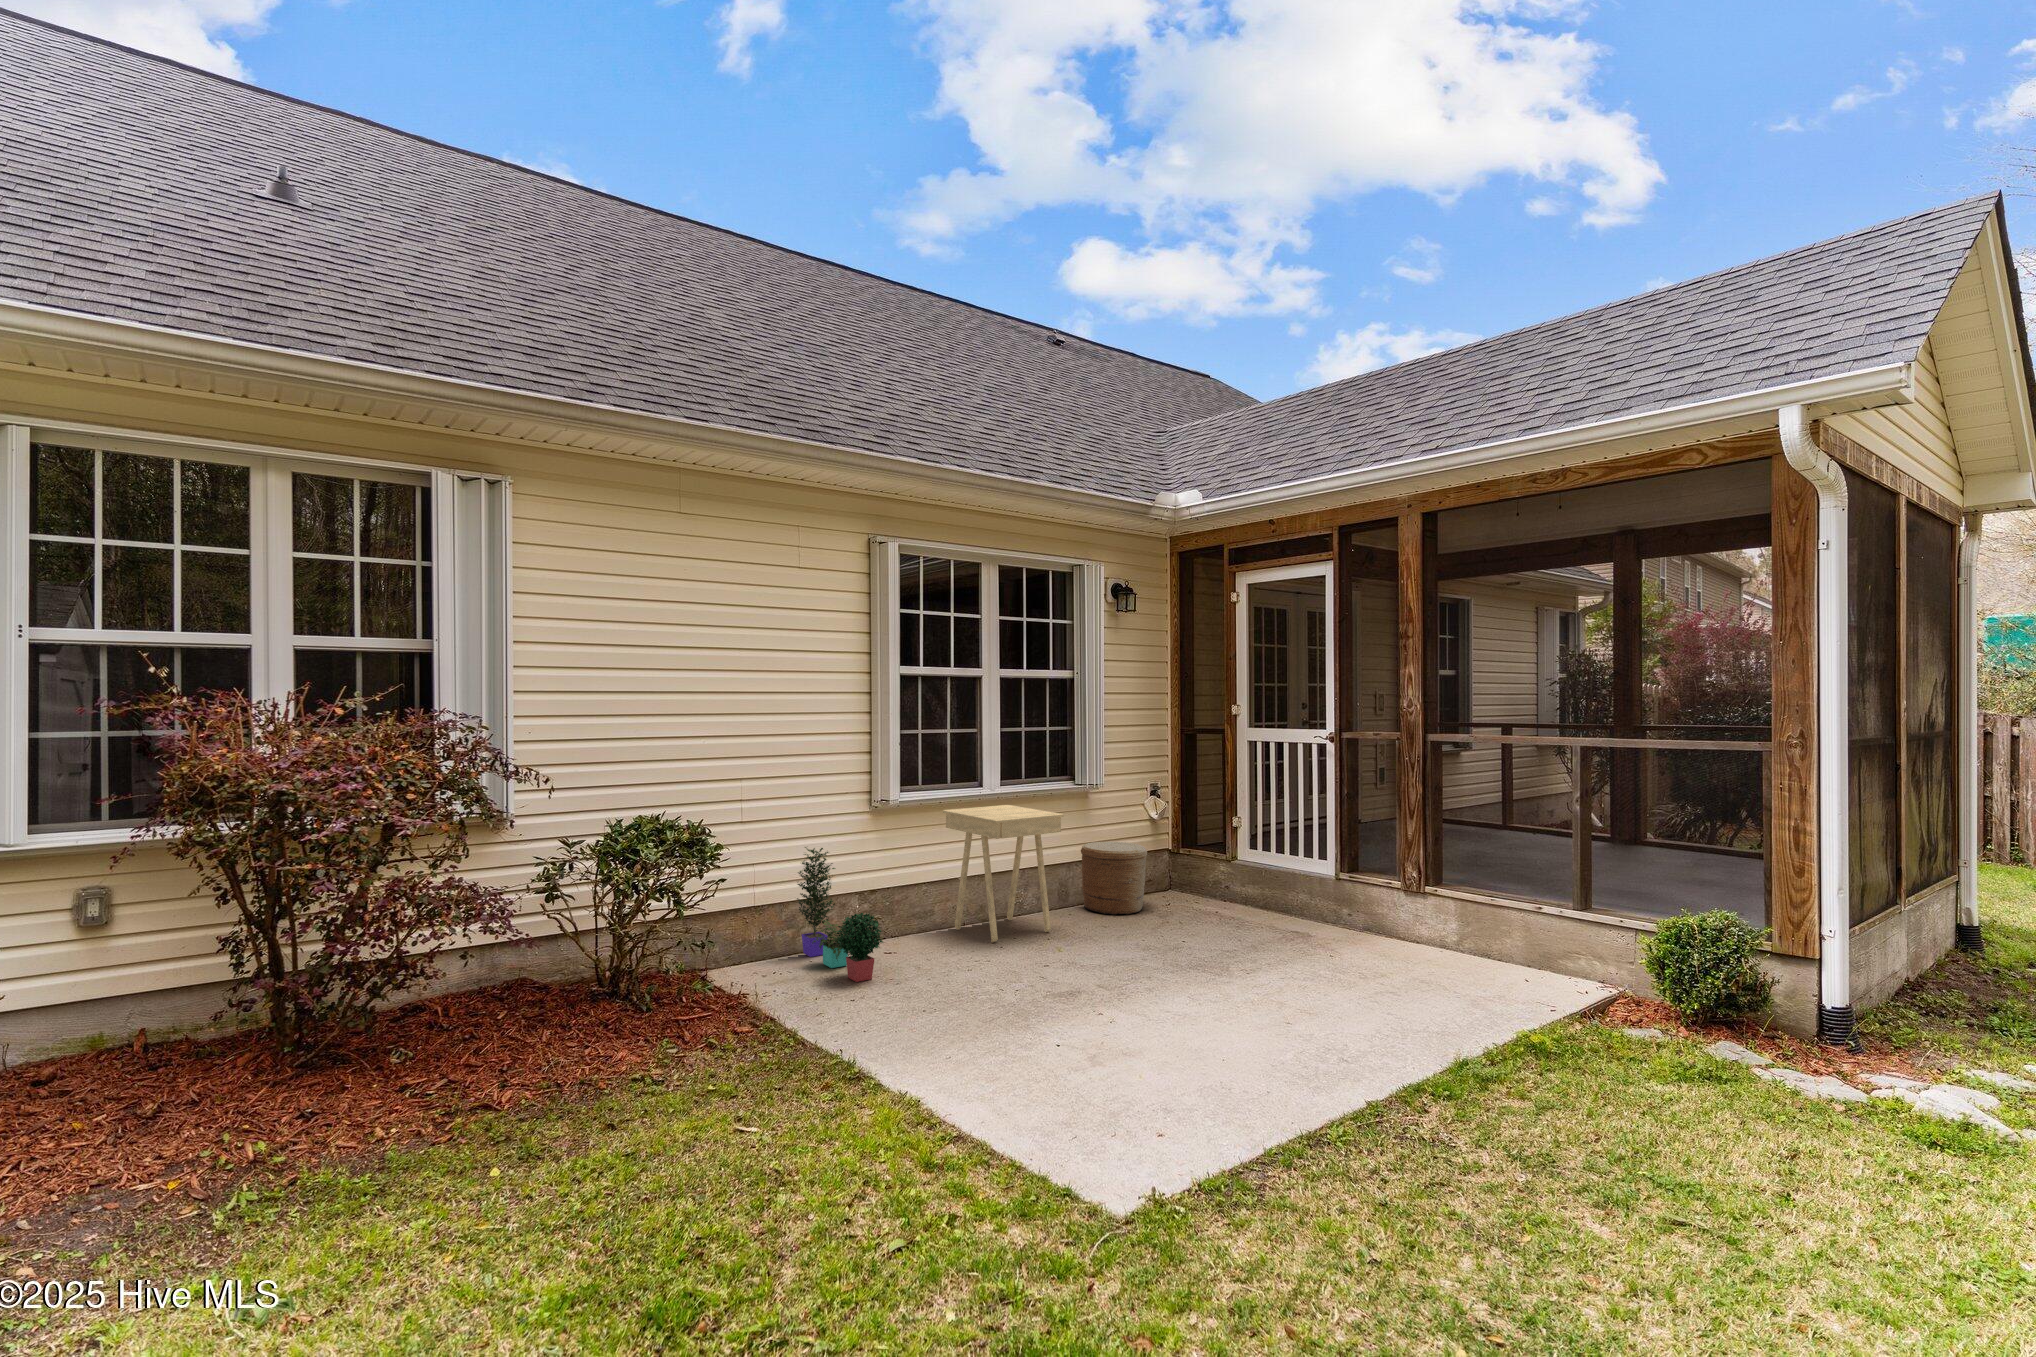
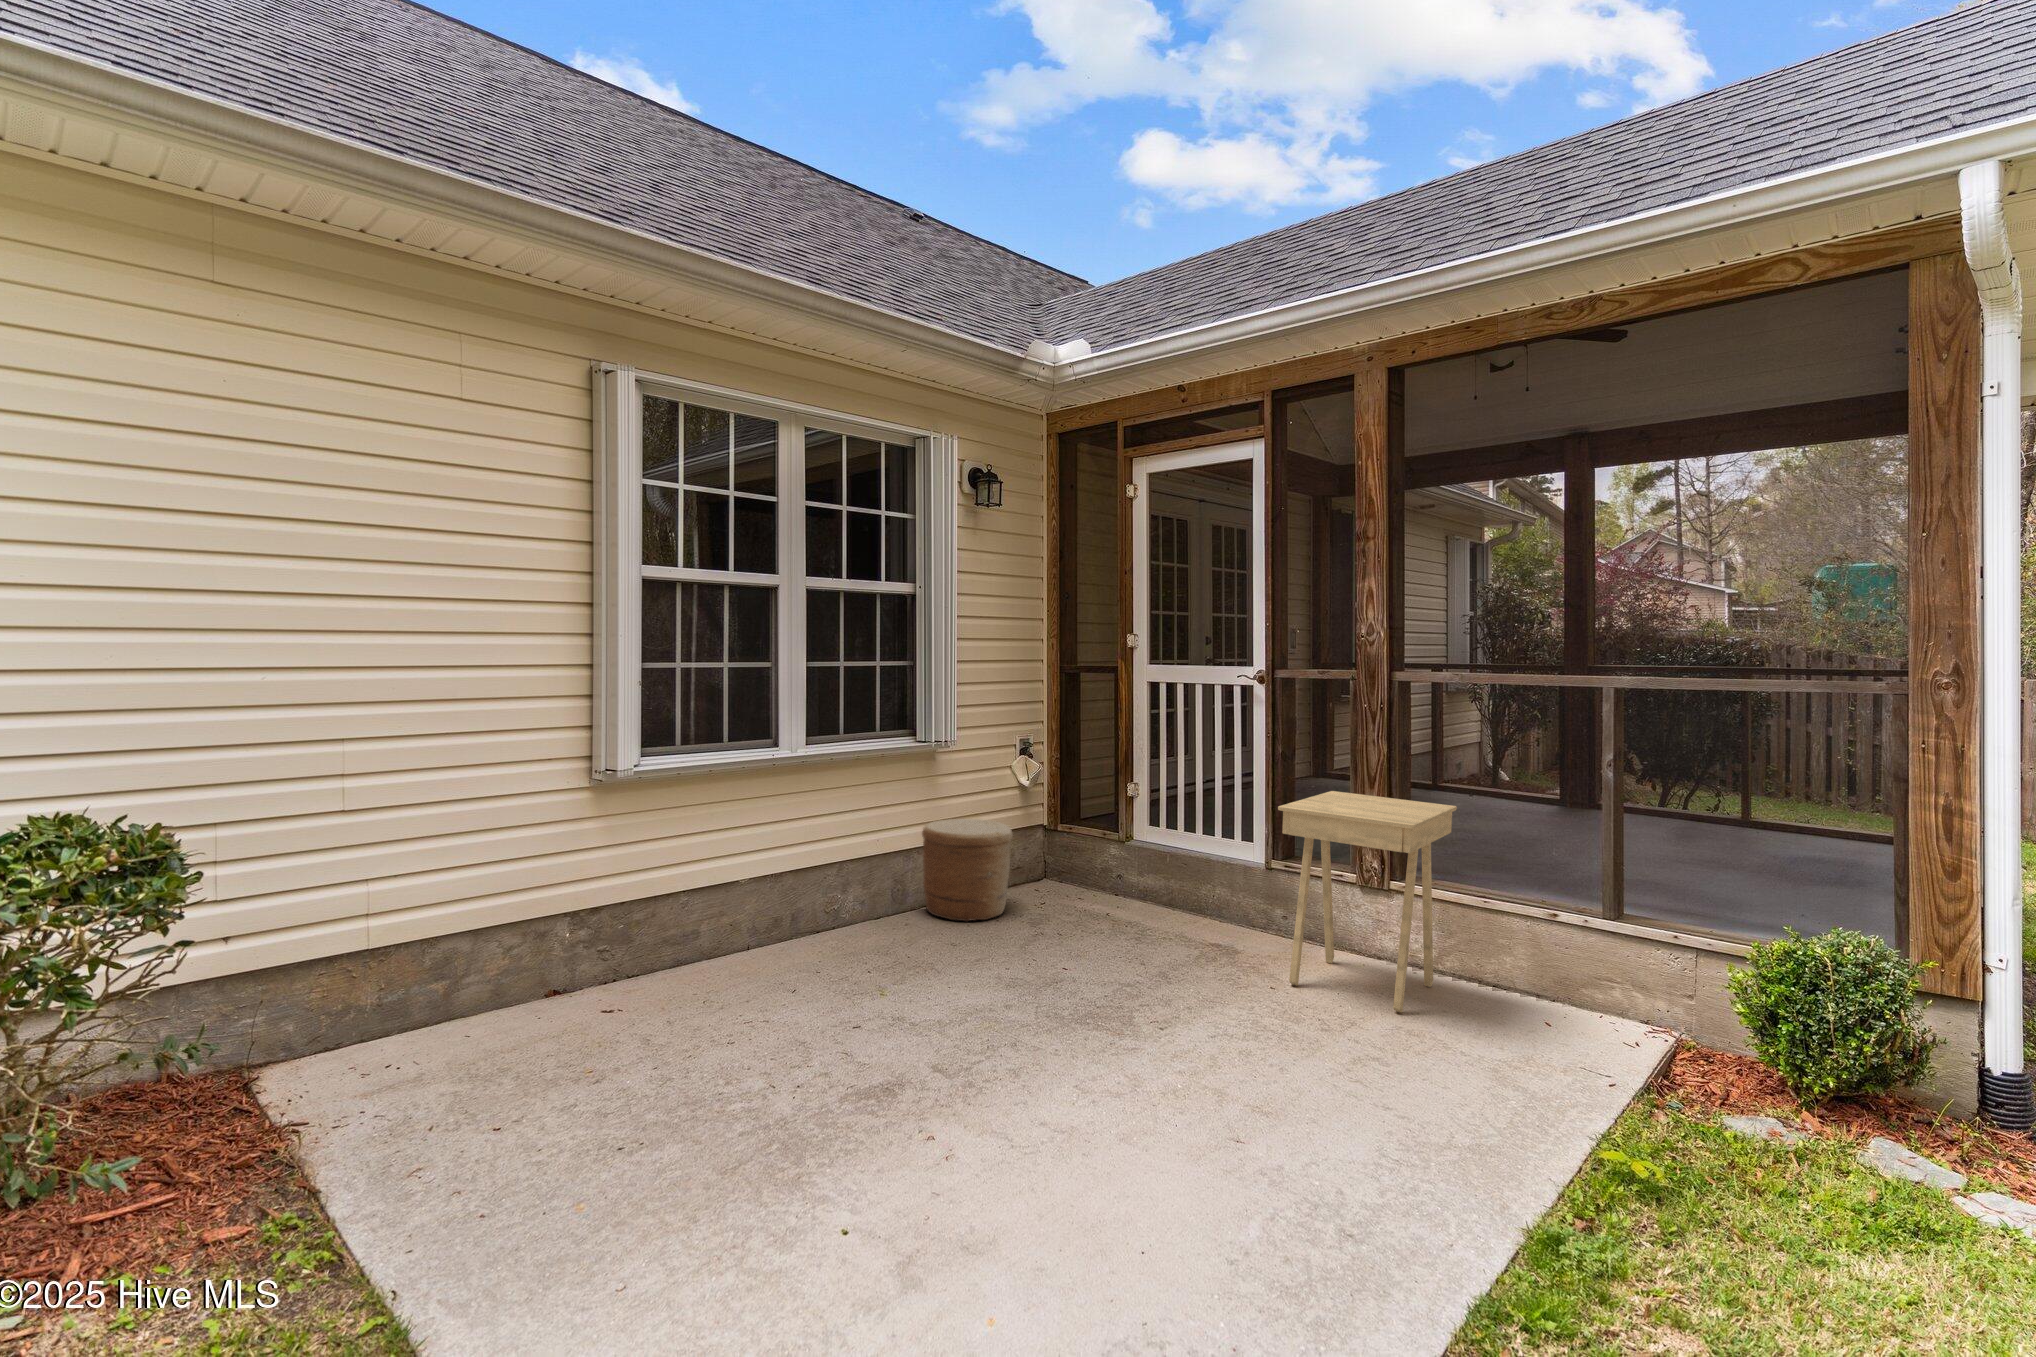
side table: present [943,805,1064,942] -> present [1278,791,1457,1013]
potted plant: present [797,847,883,982] -> none [450,846,582,1078]

